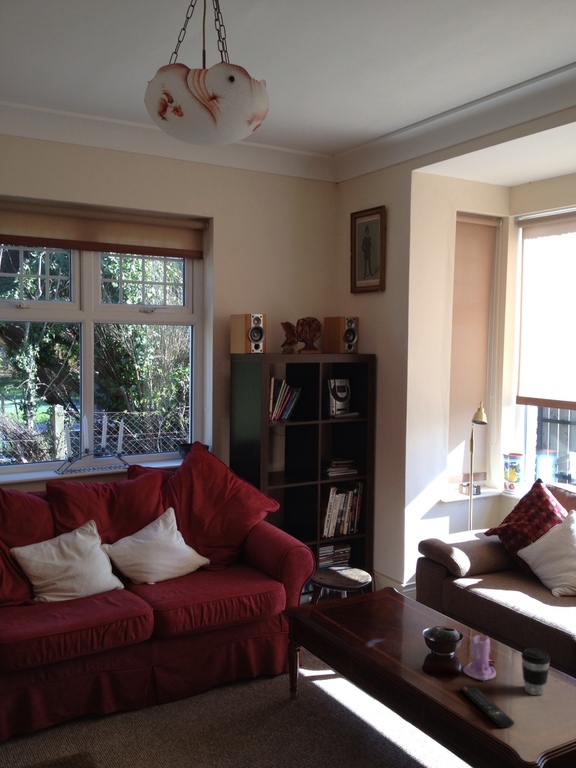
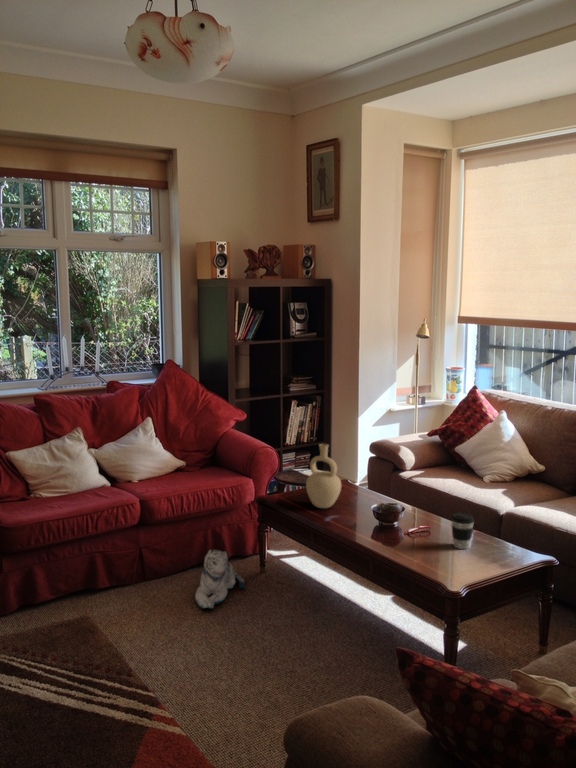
vase: none [345,551,387,628] -> present [306,444,341,508]
candle: present [463,635,496,681] -> none [405,502,431,541]
plush toy: none [213,672,272,747] -> present [195,550,245,609]
remote control: present [460,685,514,728] -> none [401,543,443,570]

